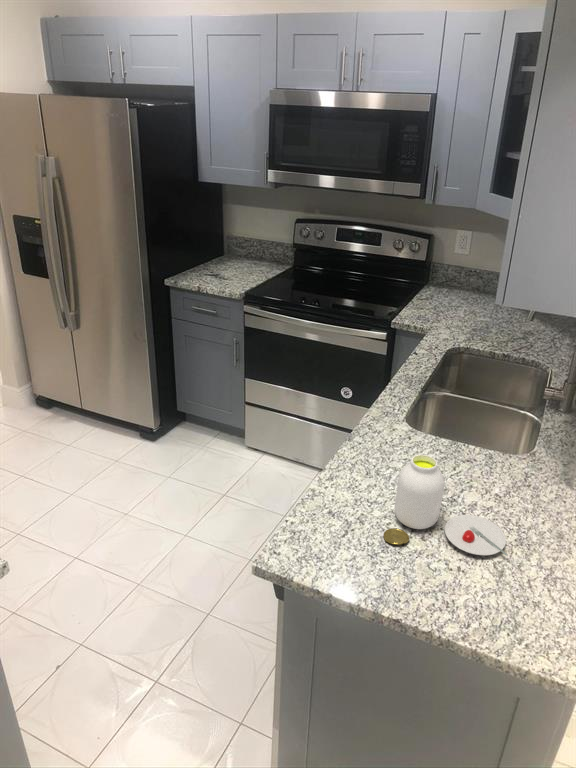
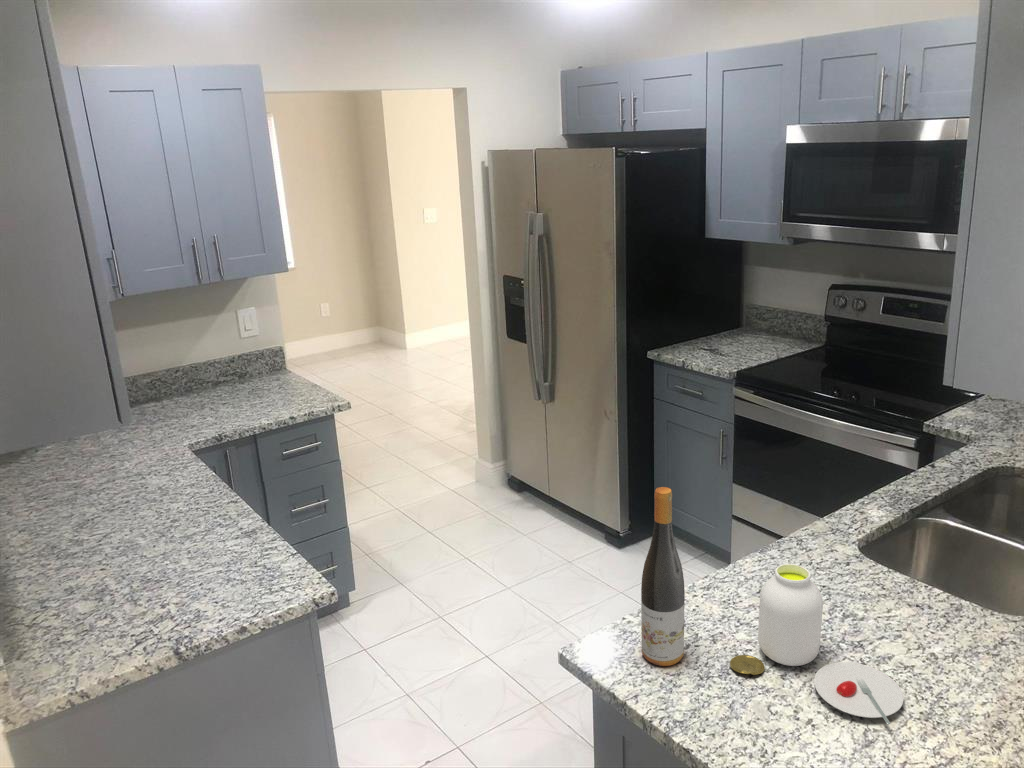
wine bottle: none [317,416,355,556] -> present [641,487,685,666]

